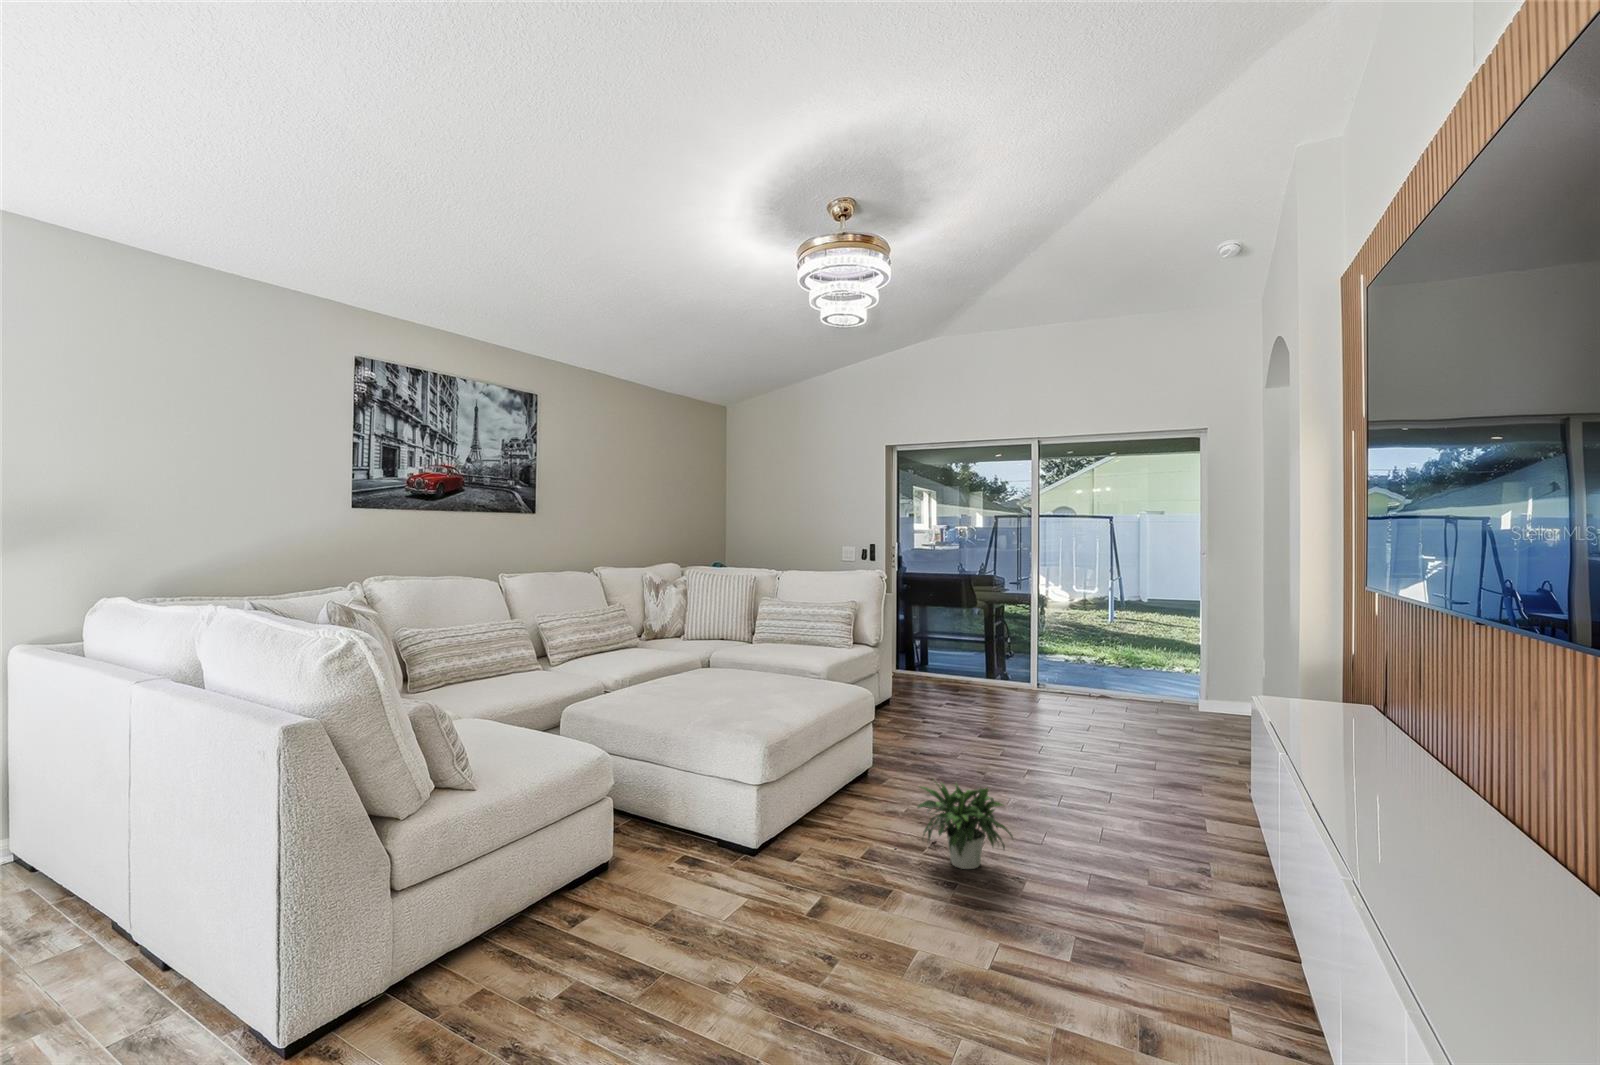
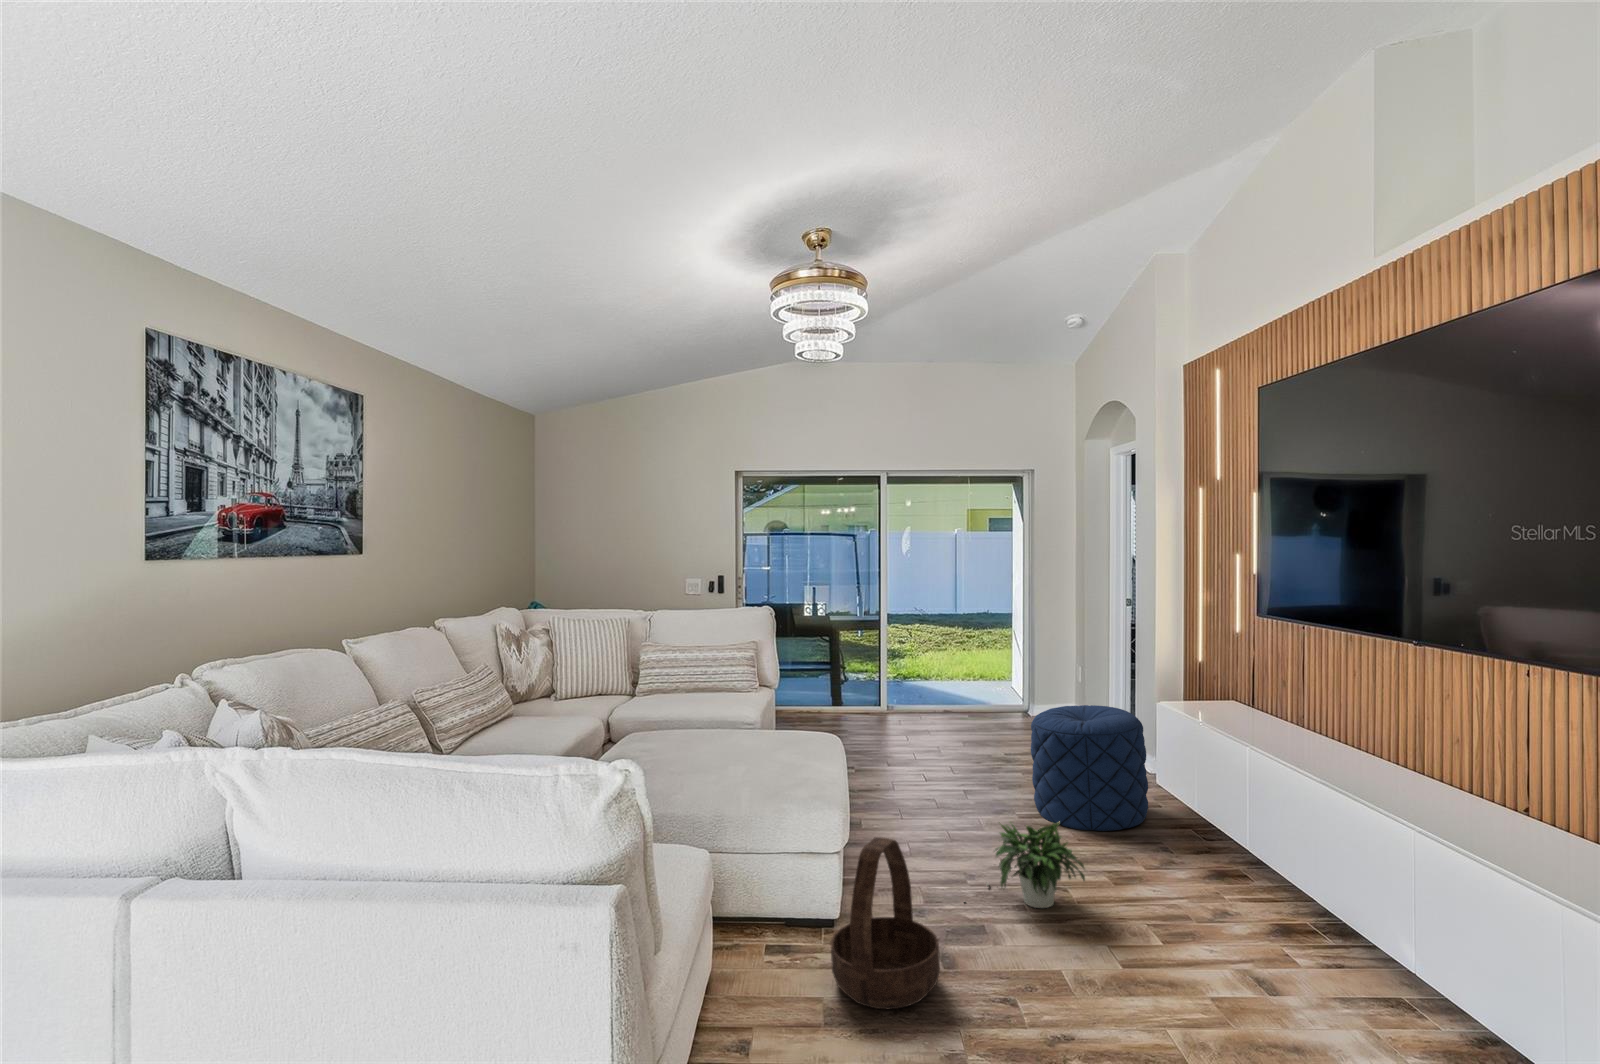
pouf: none [1063,688,1192,822] -> present [1031,705,1148,831]
basket: none [701,761,798,909] -> present [831,837,940,1009]

